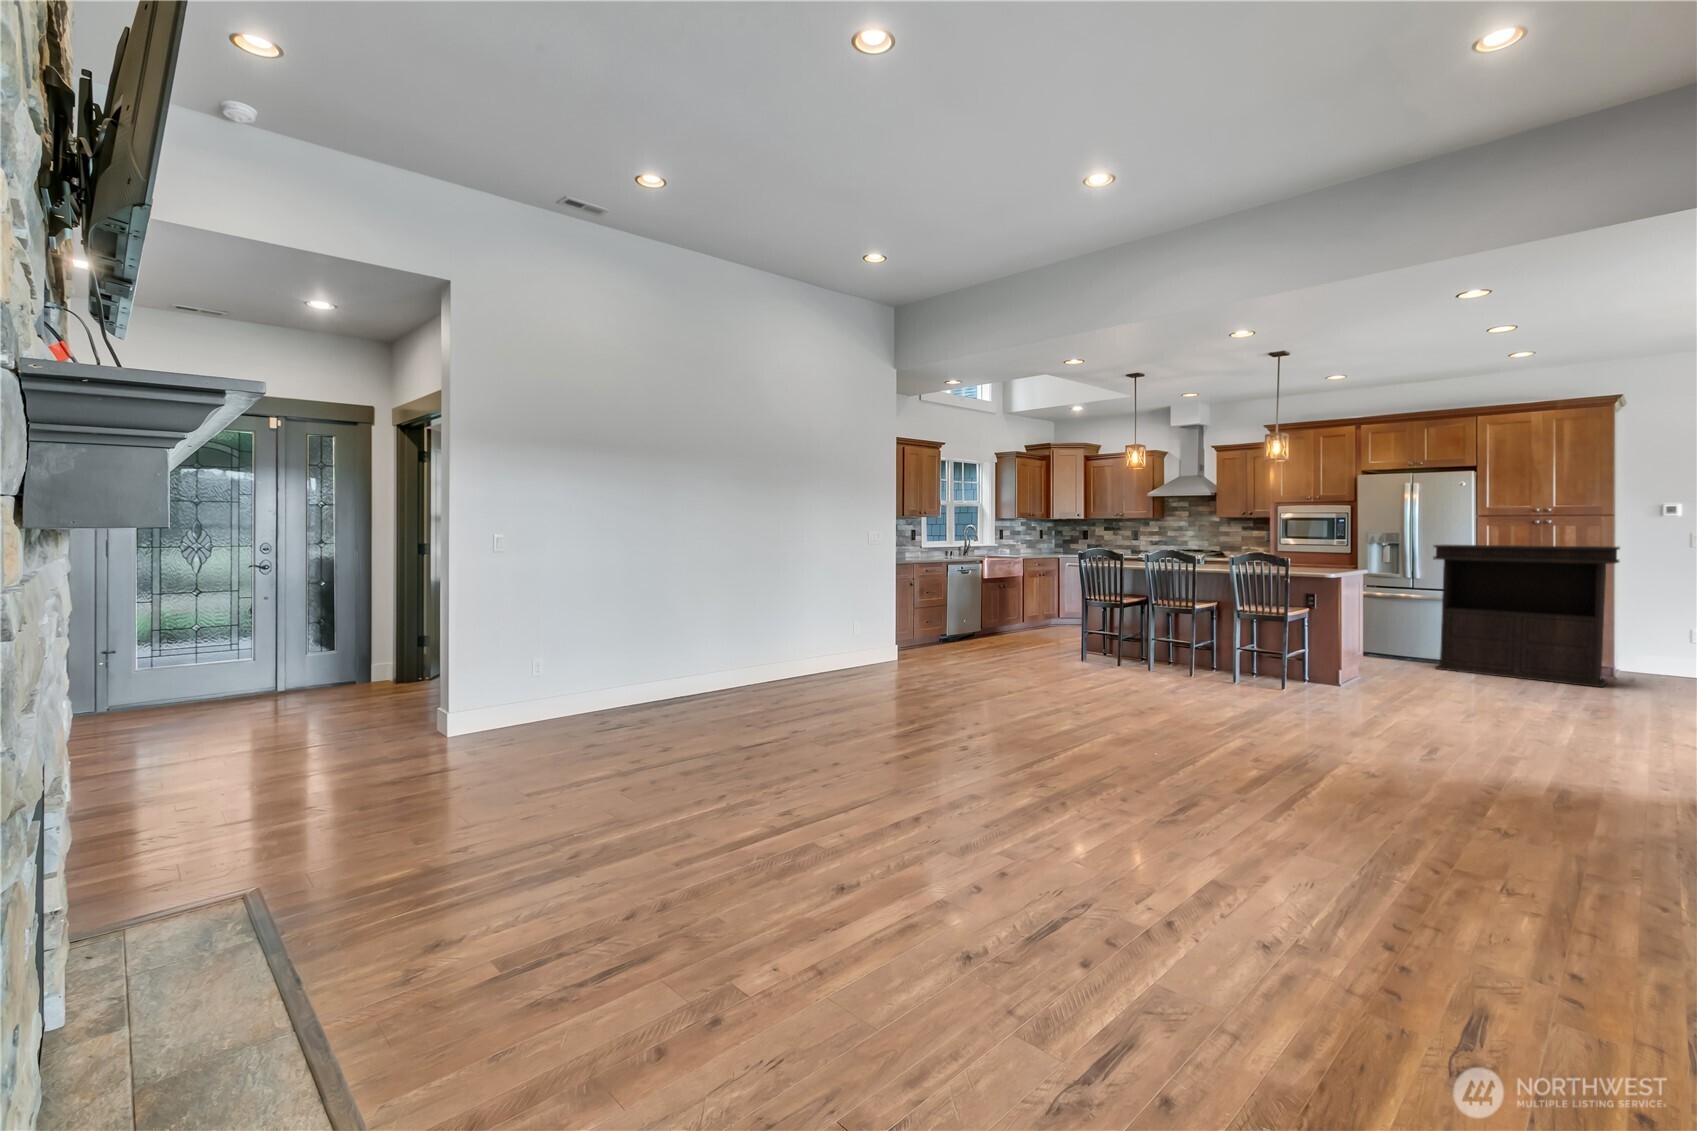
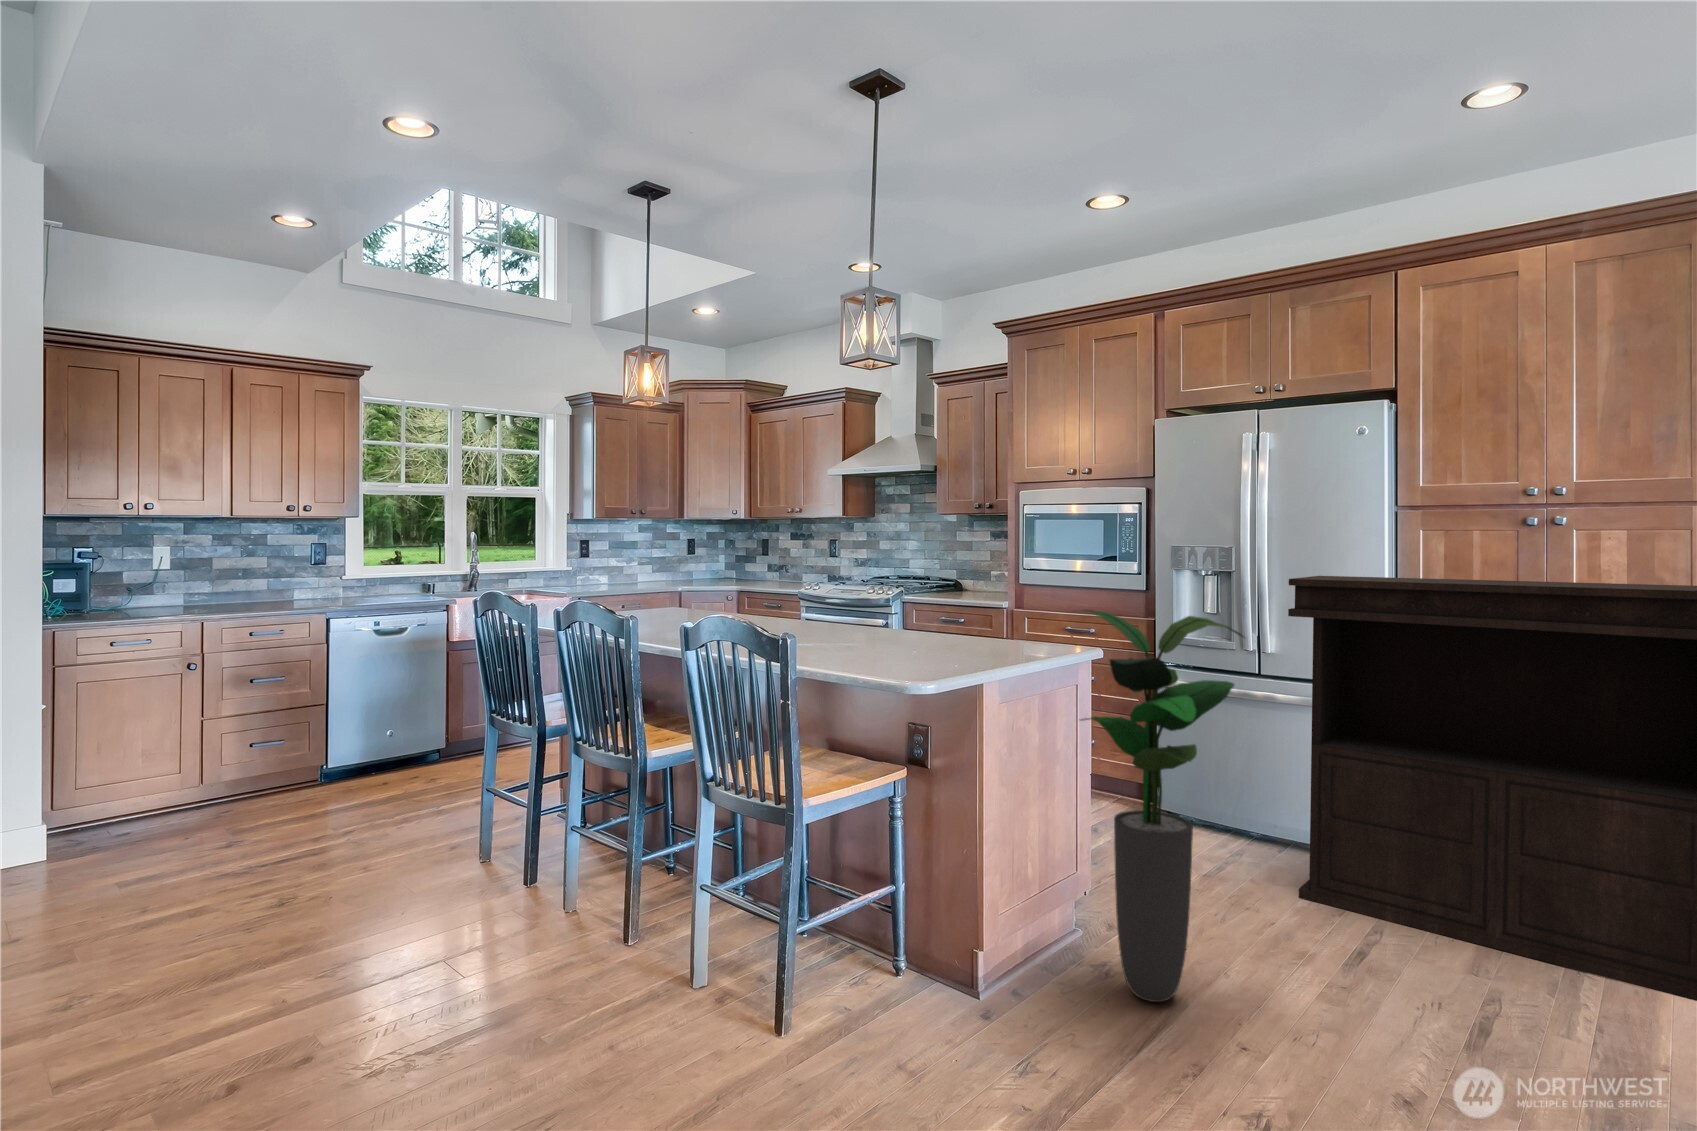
potted plant: none [1359,553,1429,682] -> present [1081,610,1243,1002]

